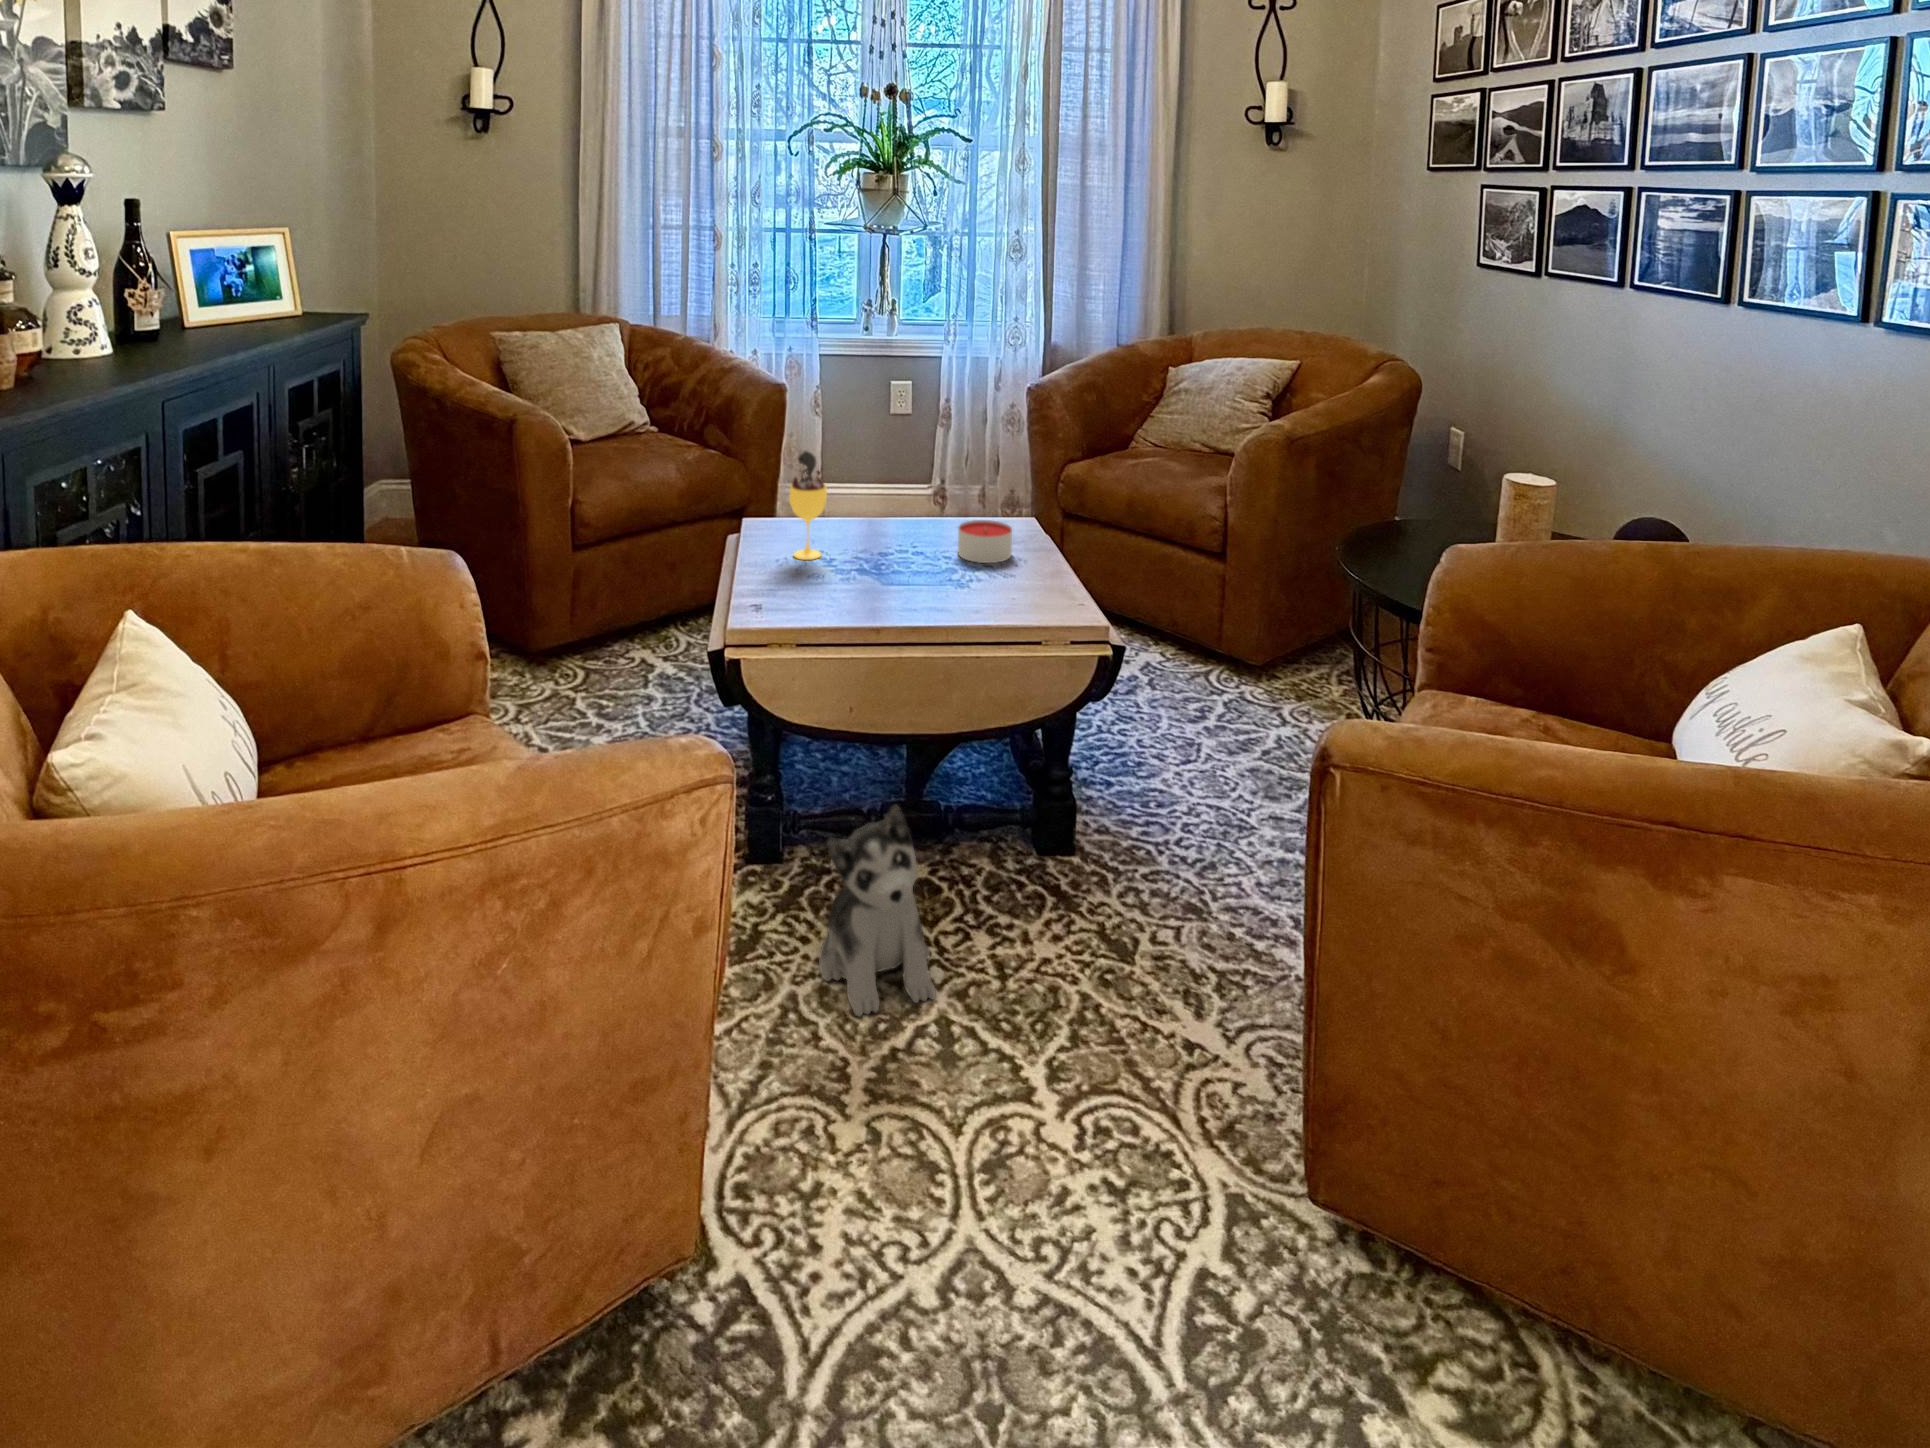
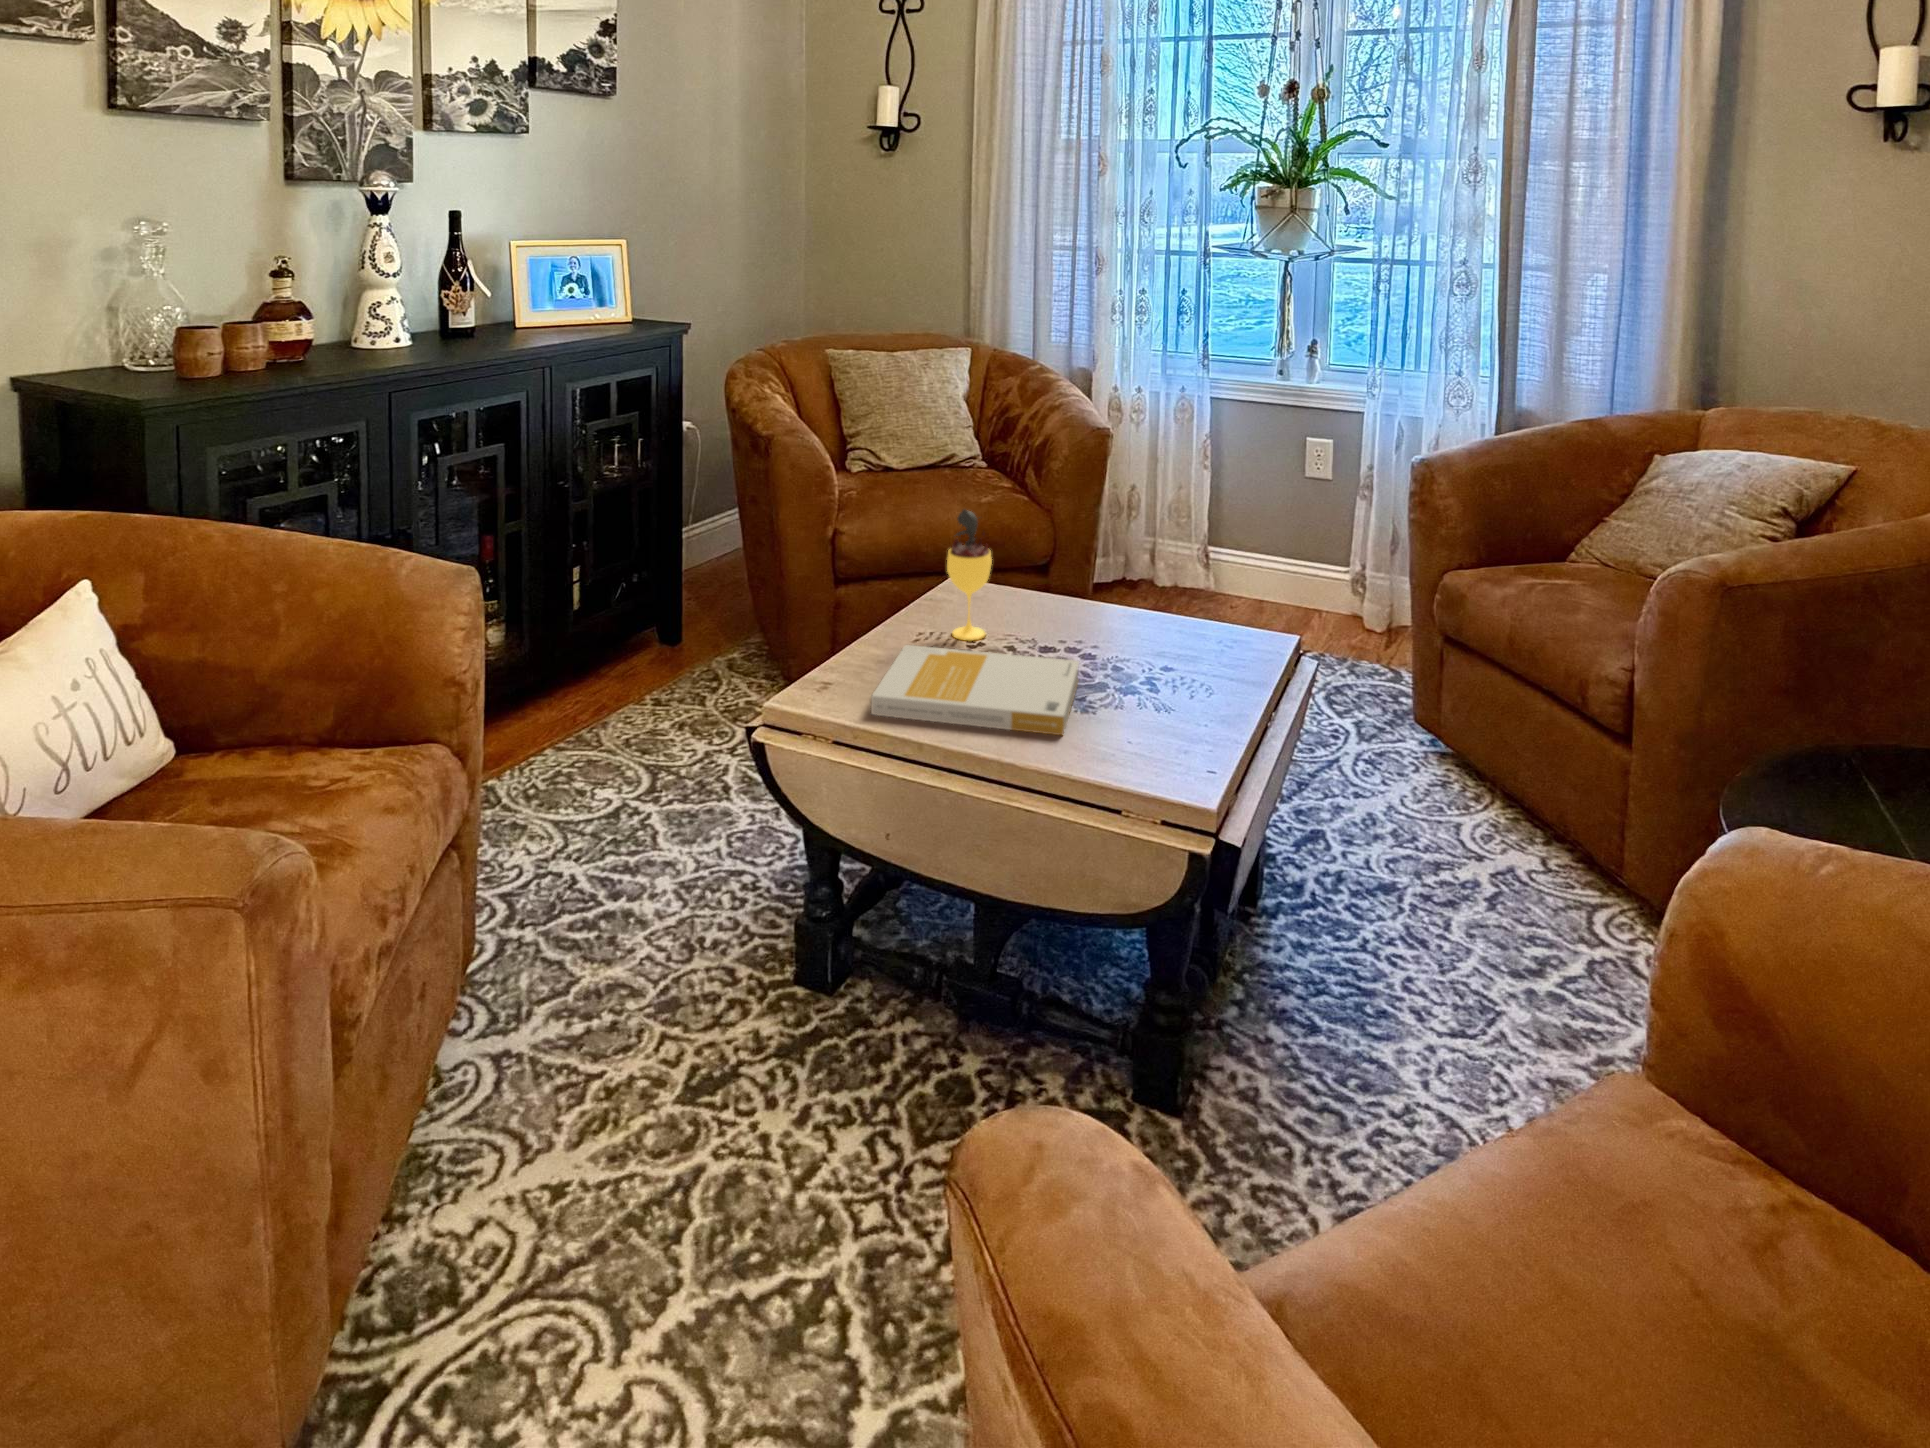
candle: present [958,520,1012,563] -> none [1140,626,1212,687]
book: none [792,555,965,621] -> present [871,645,1079,735]
plush toy: present [819,805,936,1016] -> none [734,974,887,1249]

